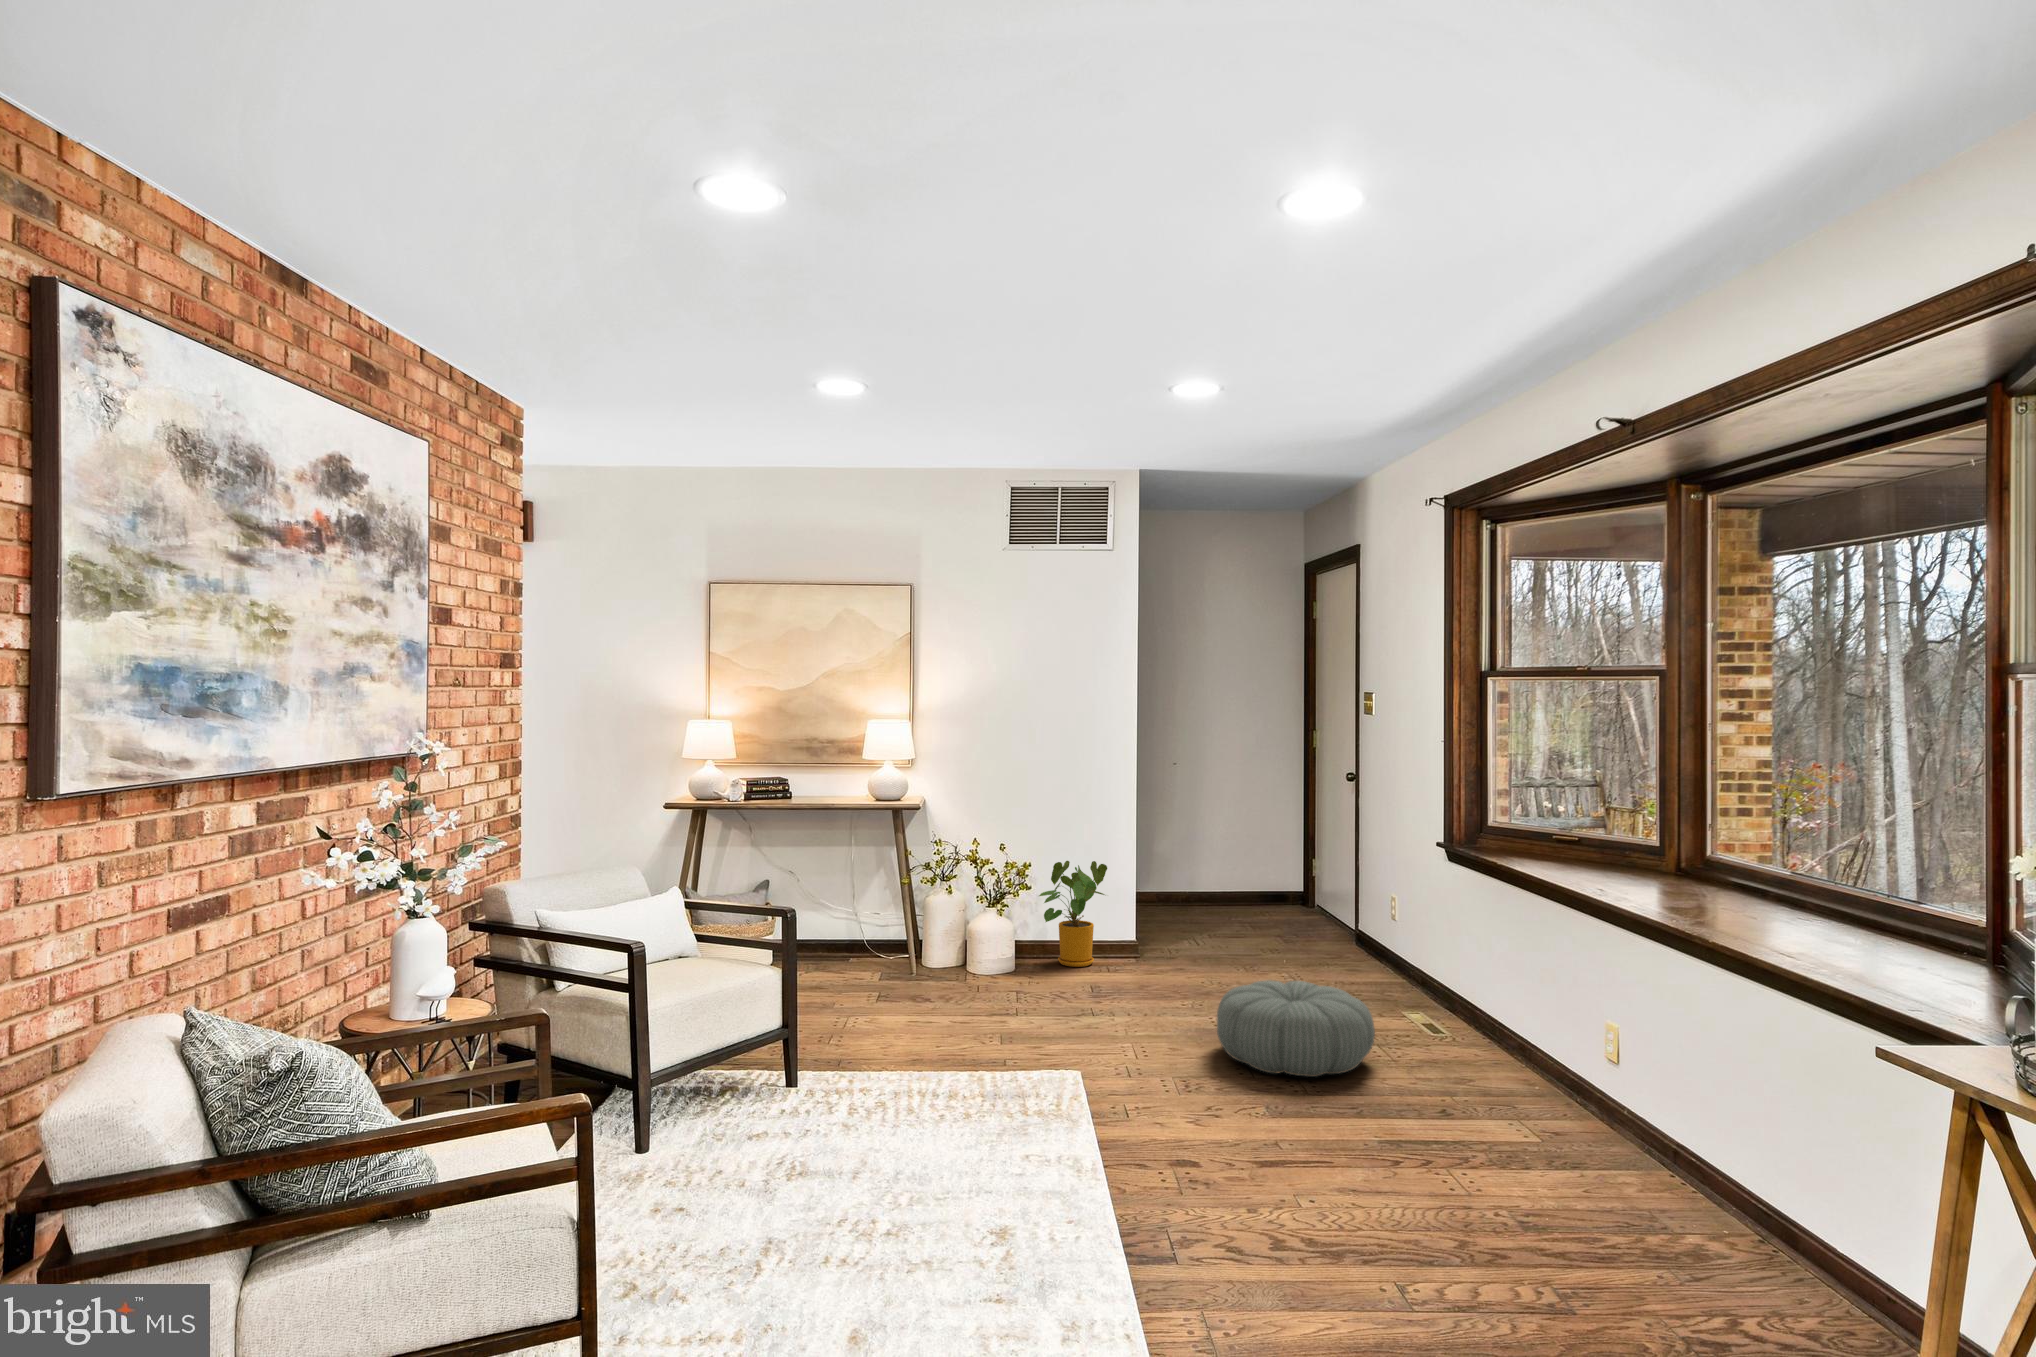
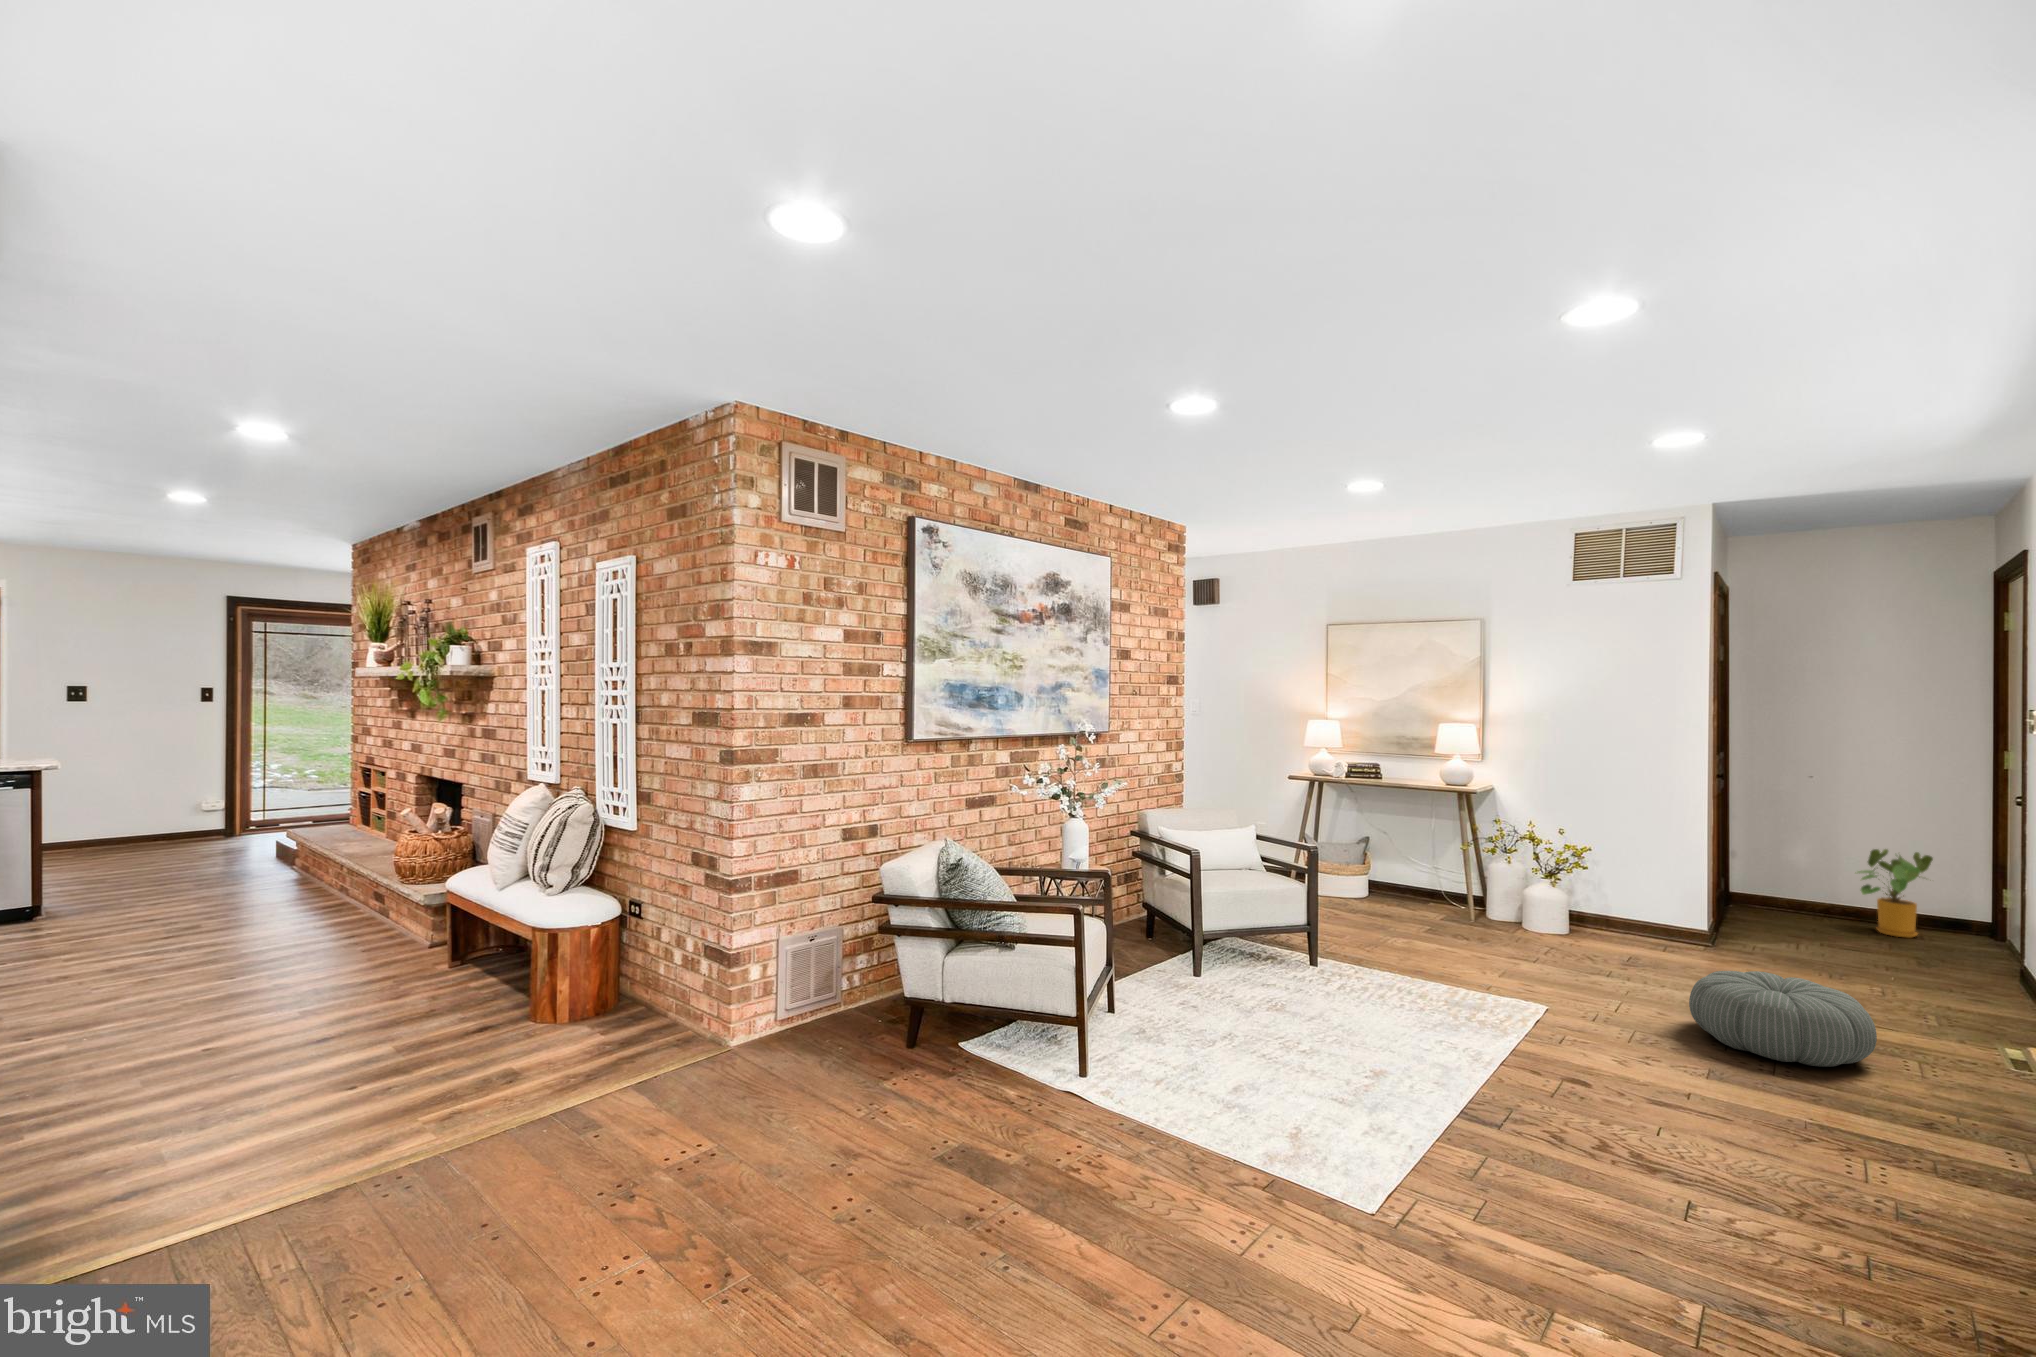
house plant: present [1039,861,1107,967] -> present [1858,849,1933,938]

